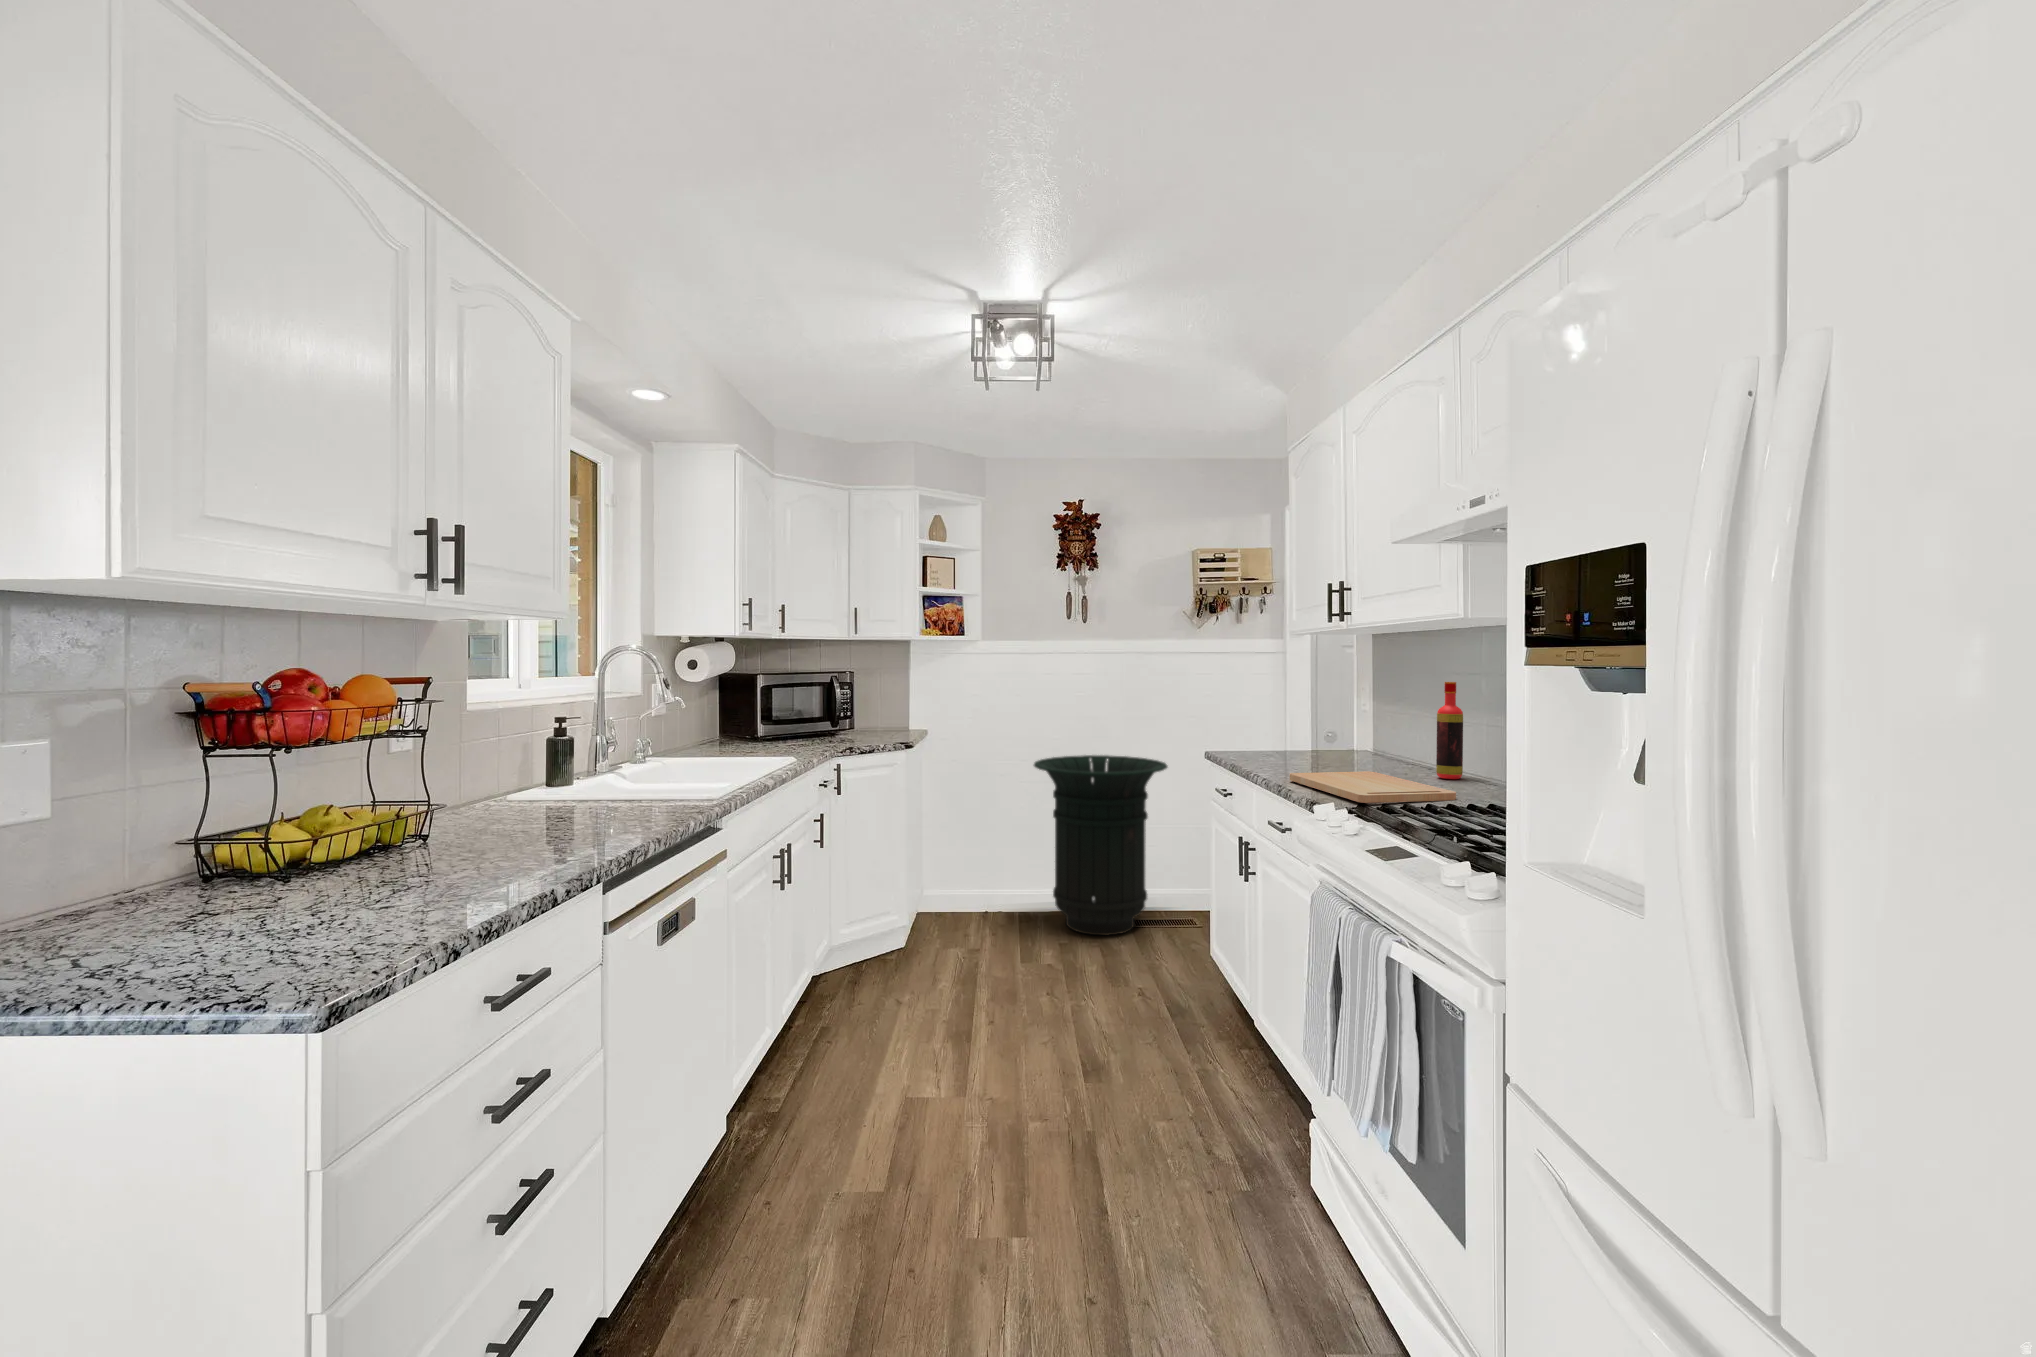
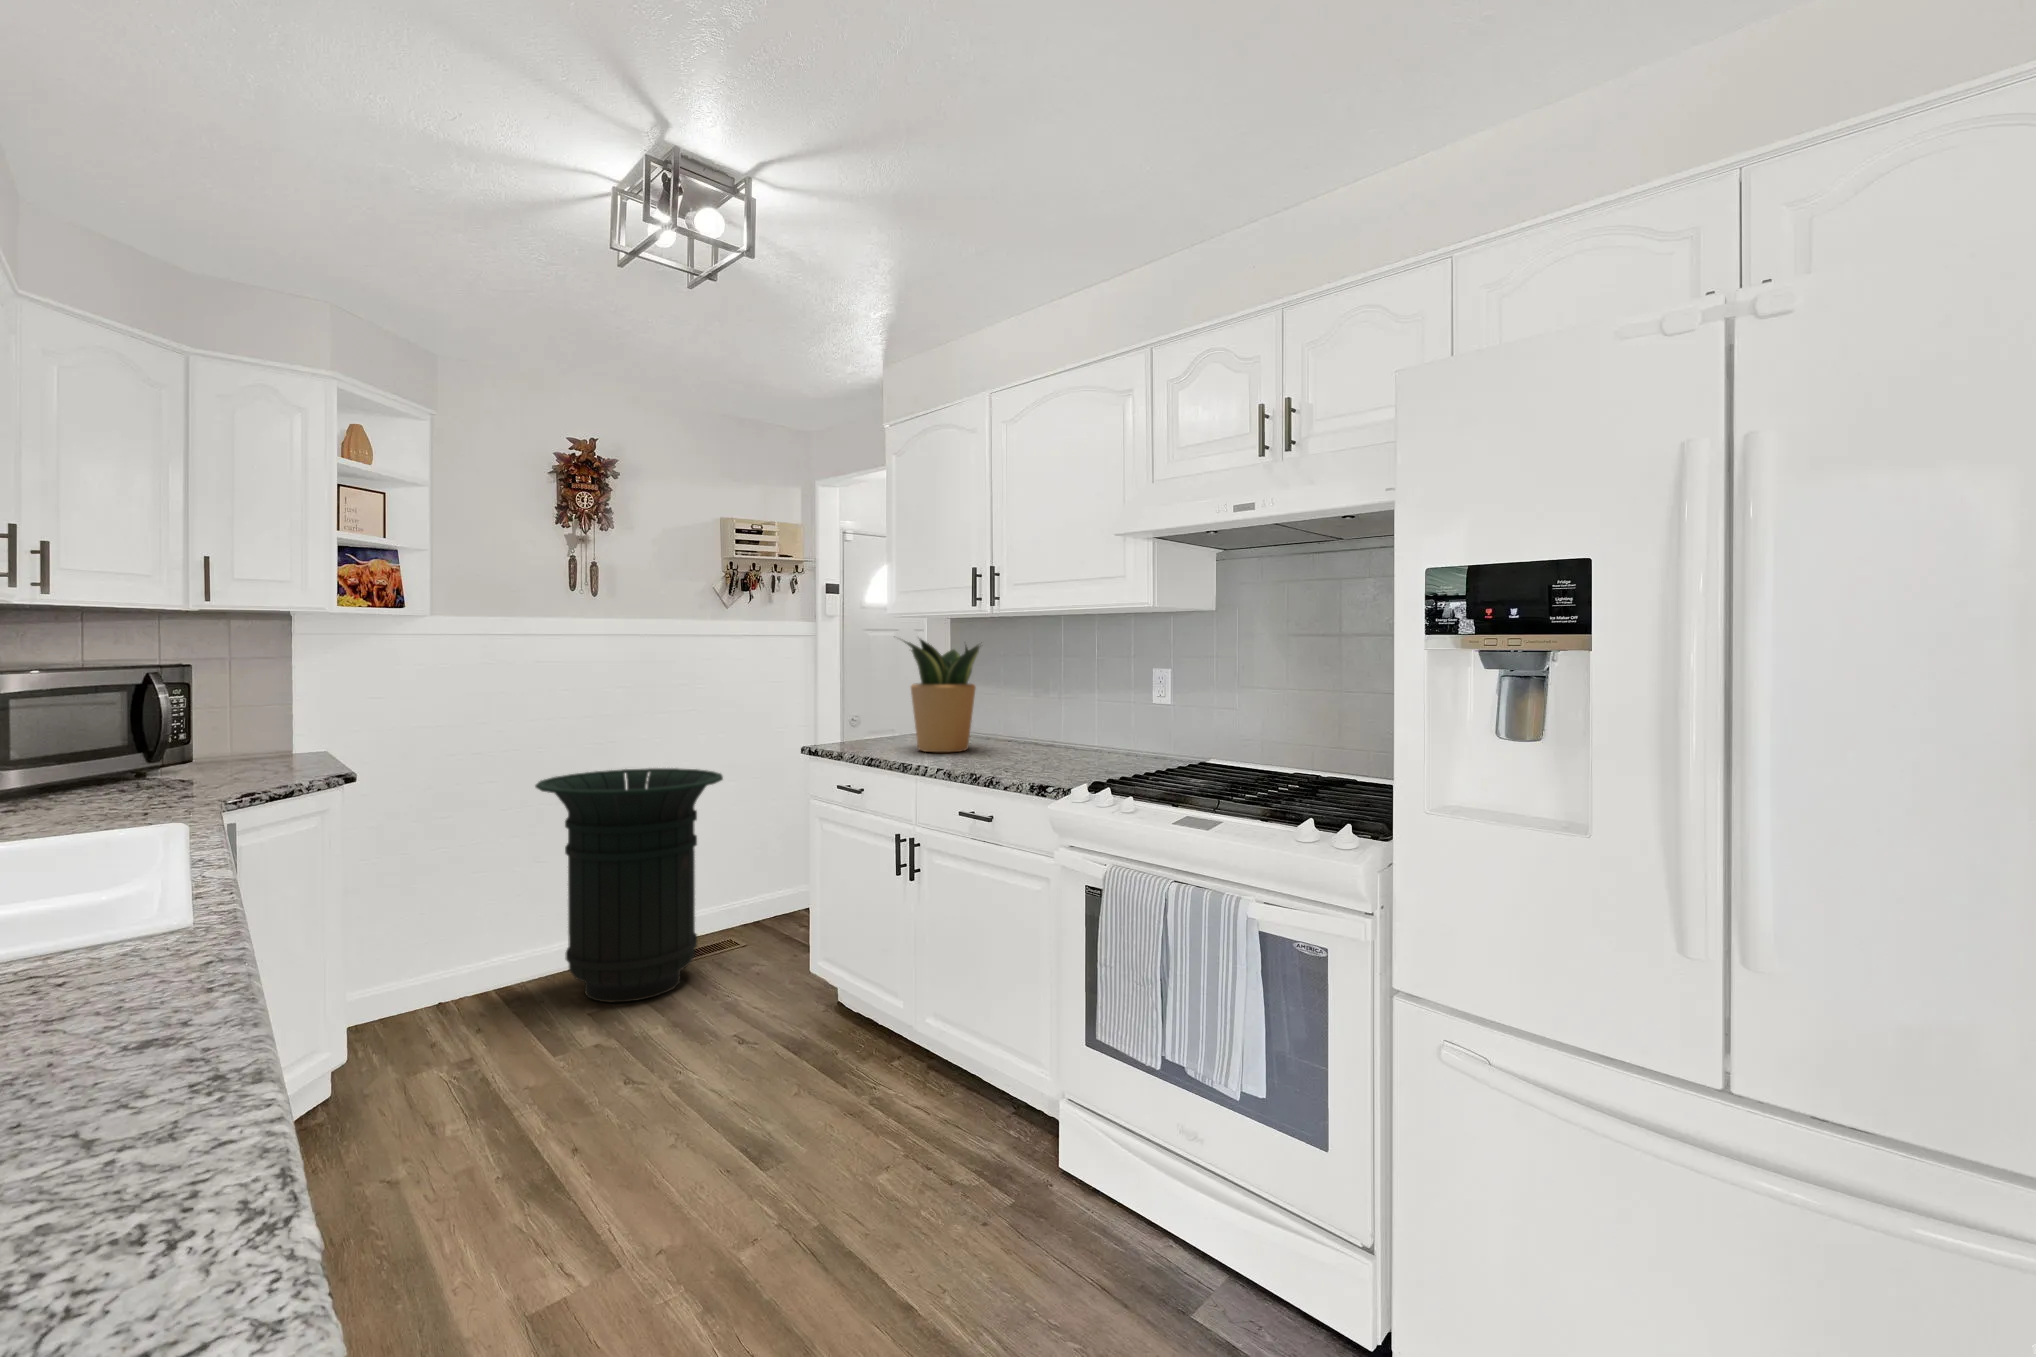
potted plant: none [1272,652,1352,764] -> present [902,639,980,752]
bottle: present [1436,682,1463,779] -> none [1072,664,1094,755]
cutting board: present [1290,771,1456,803] -> none [962,754,1126,780]

